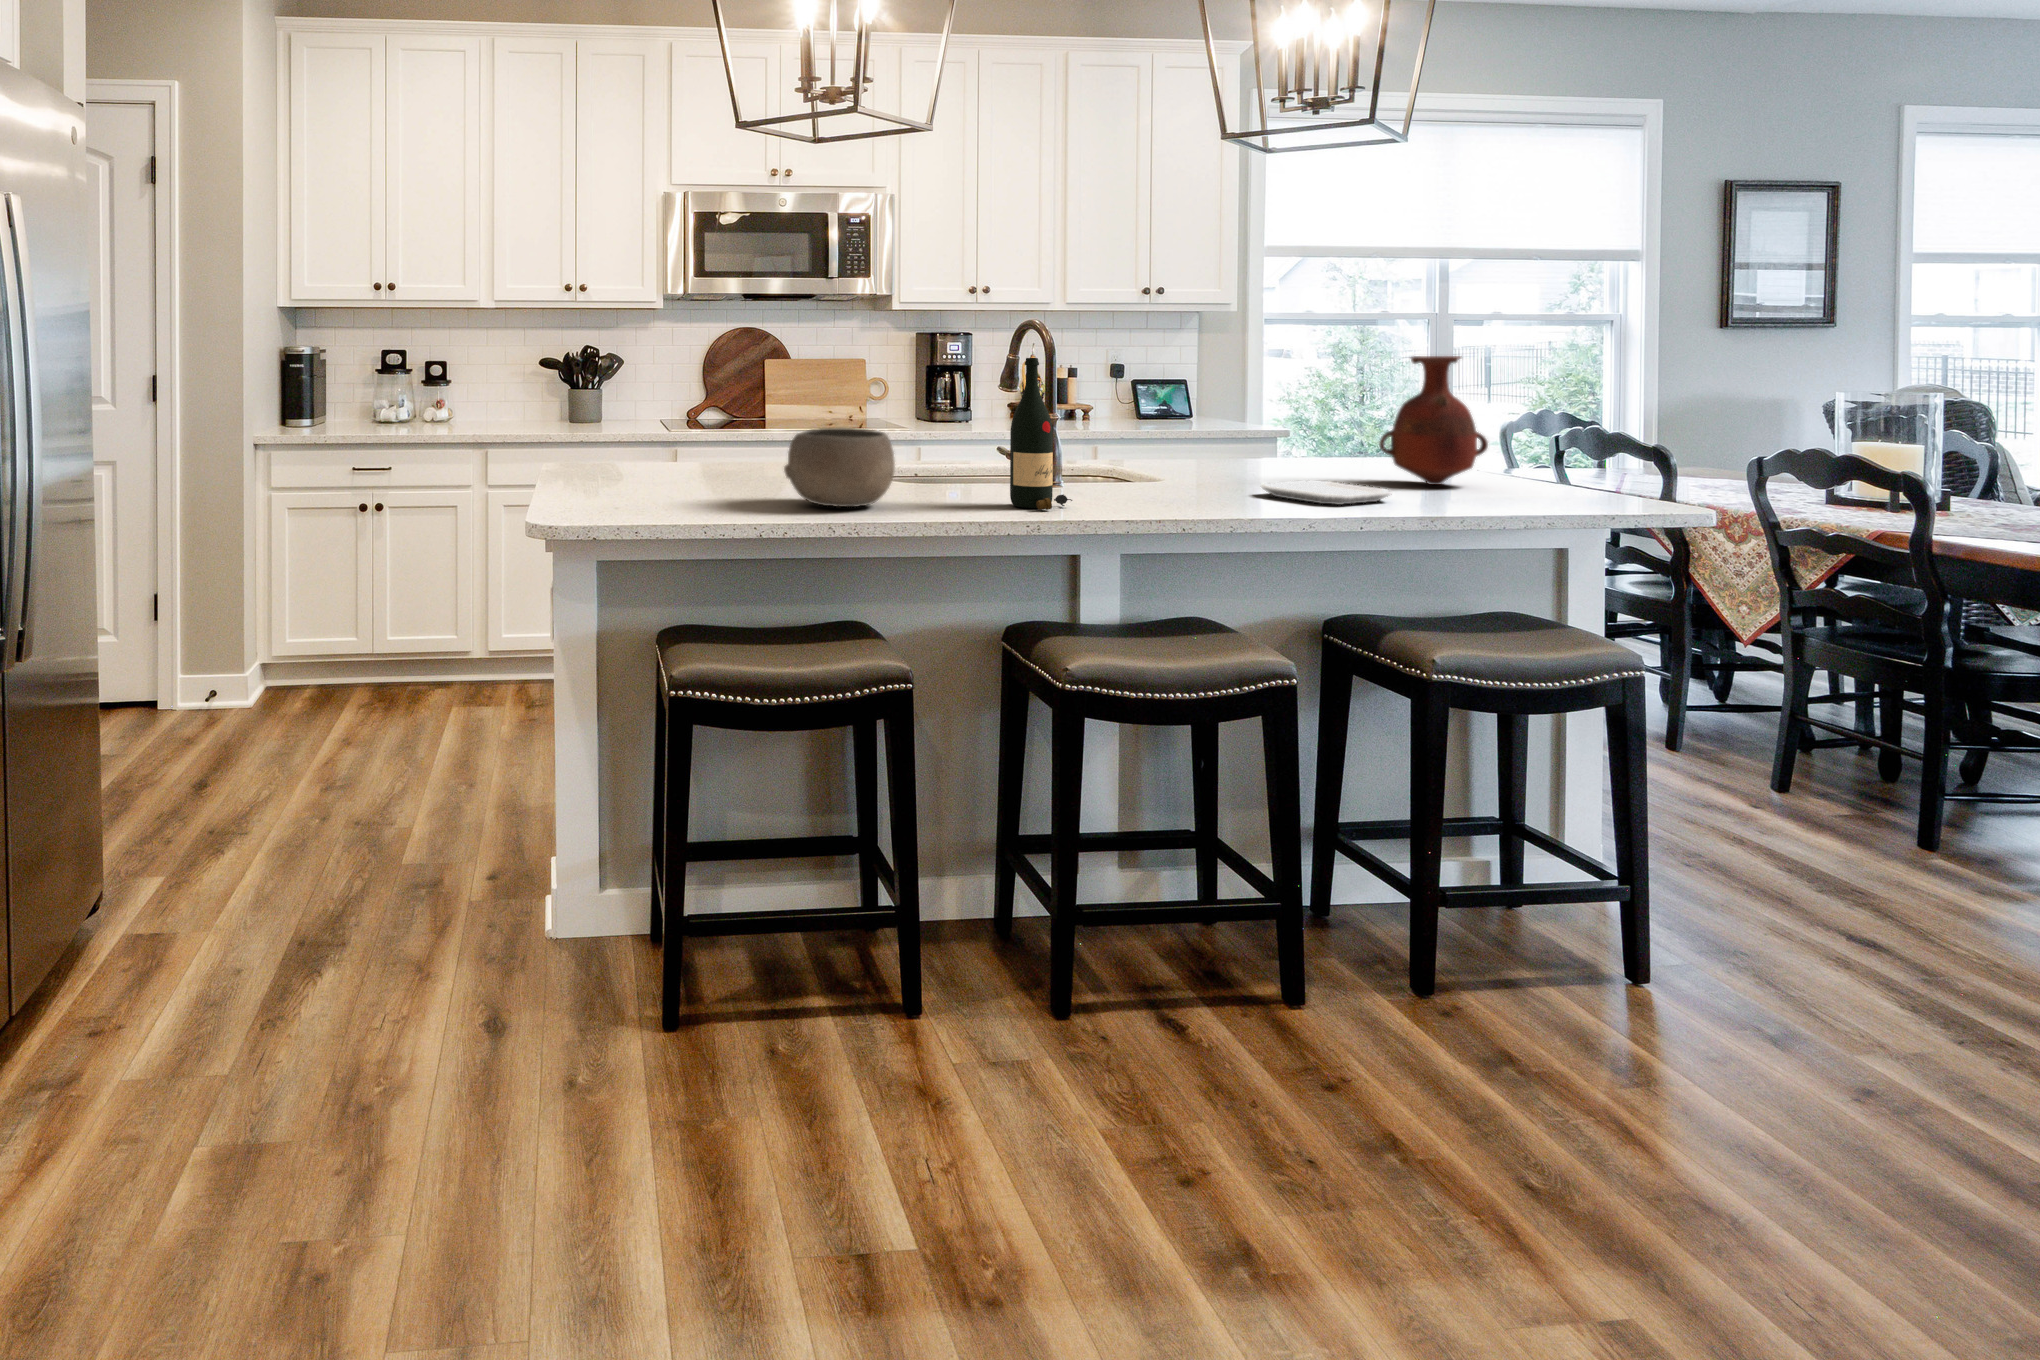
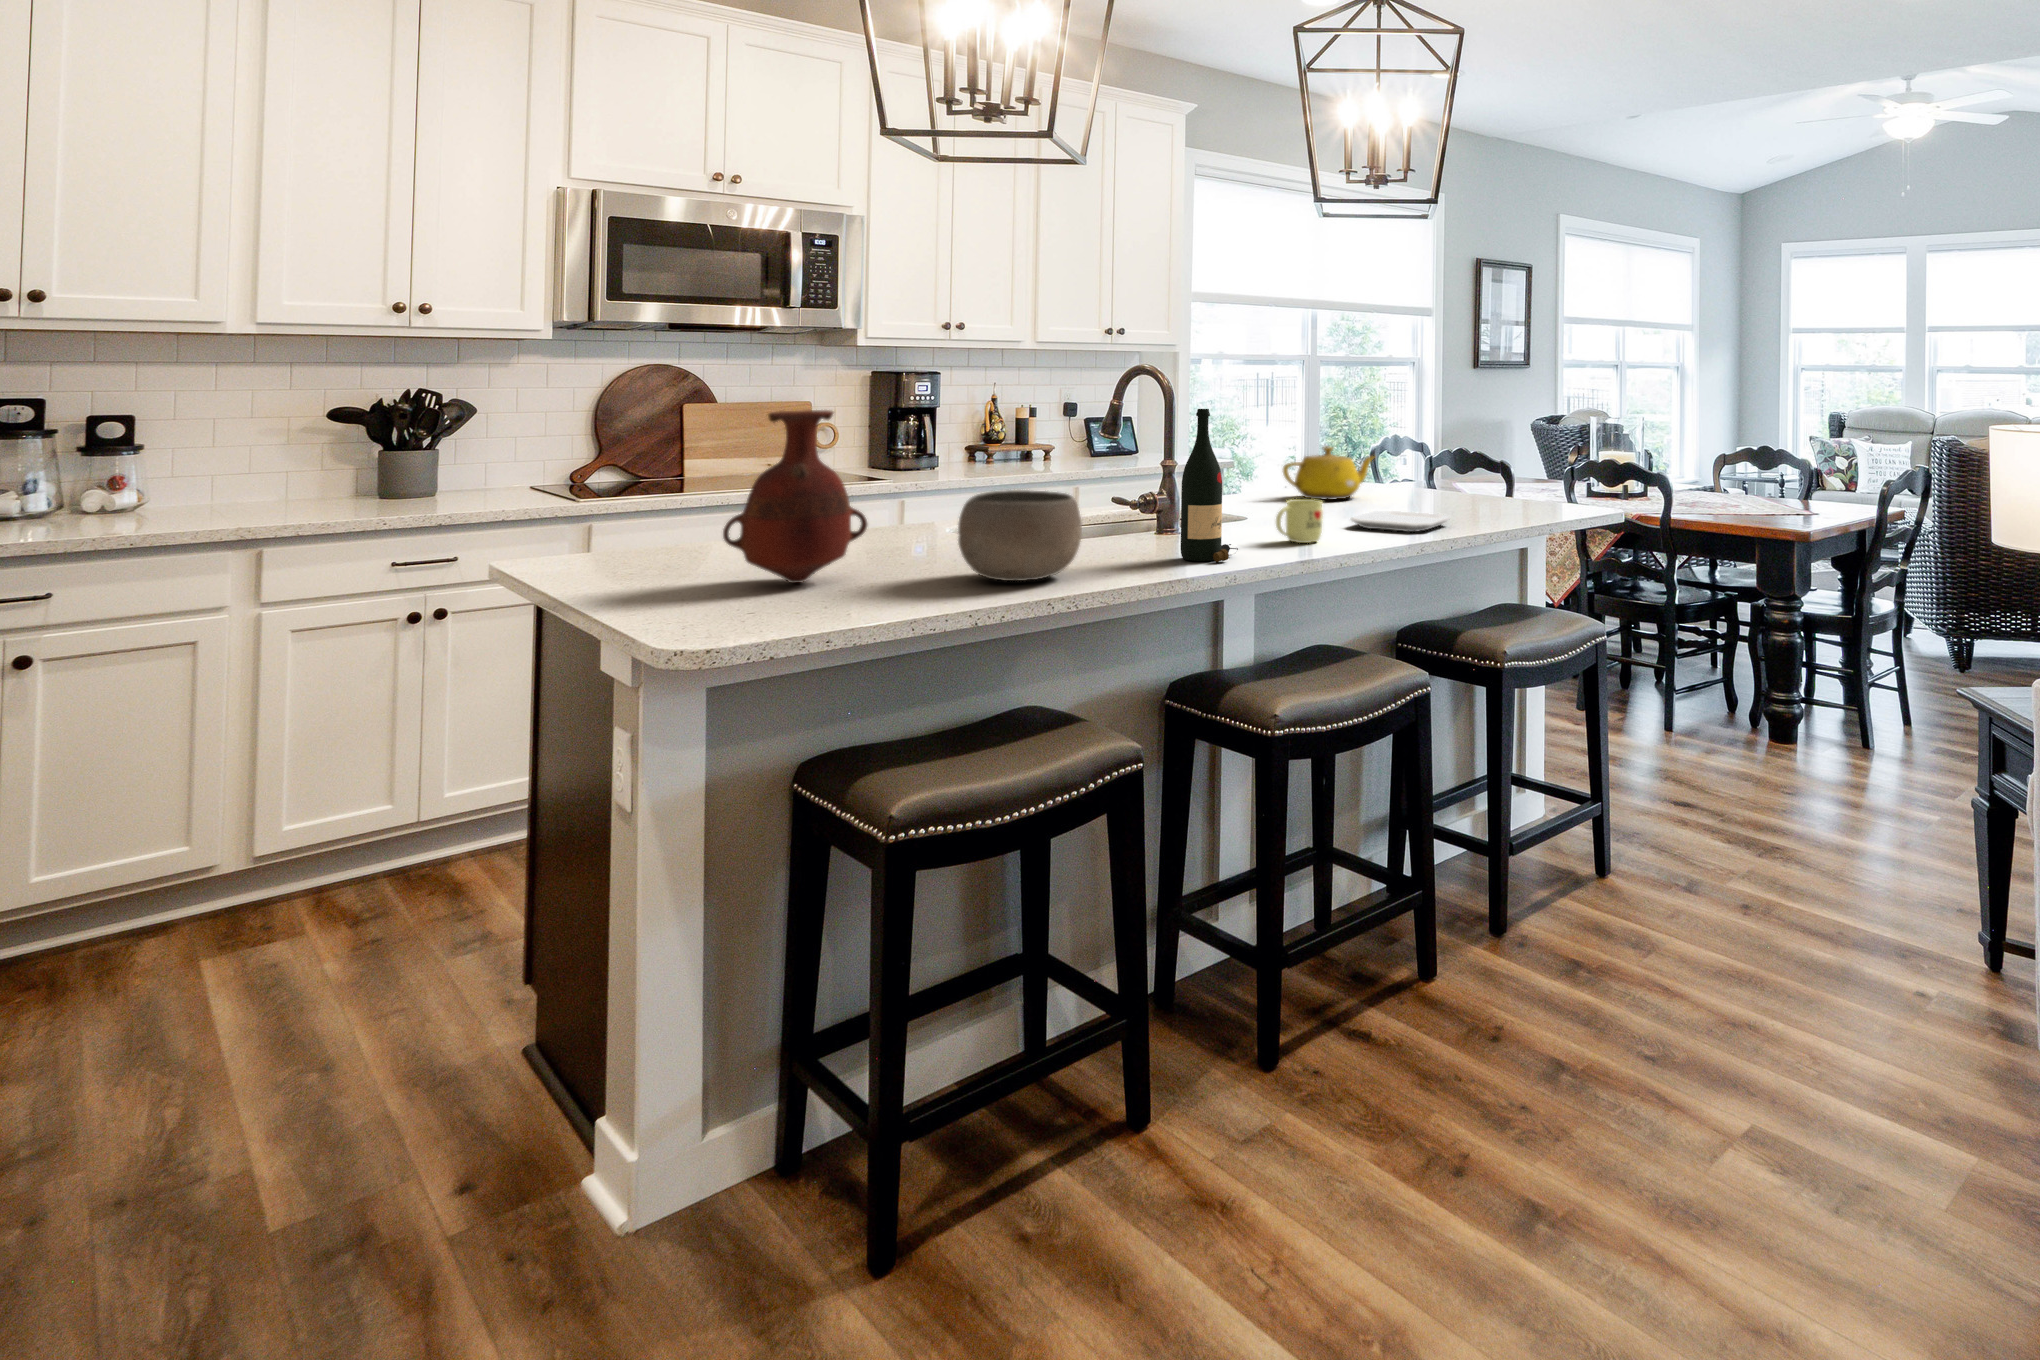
vase: present [1379,356,1488,485] -> present [723,410,867,583]
teapot: none [1247,410,1374,469] -> present [1283,446,1374,500]
mug: none [1136,457,1195,503] -> present [1276,499,1323,543]

